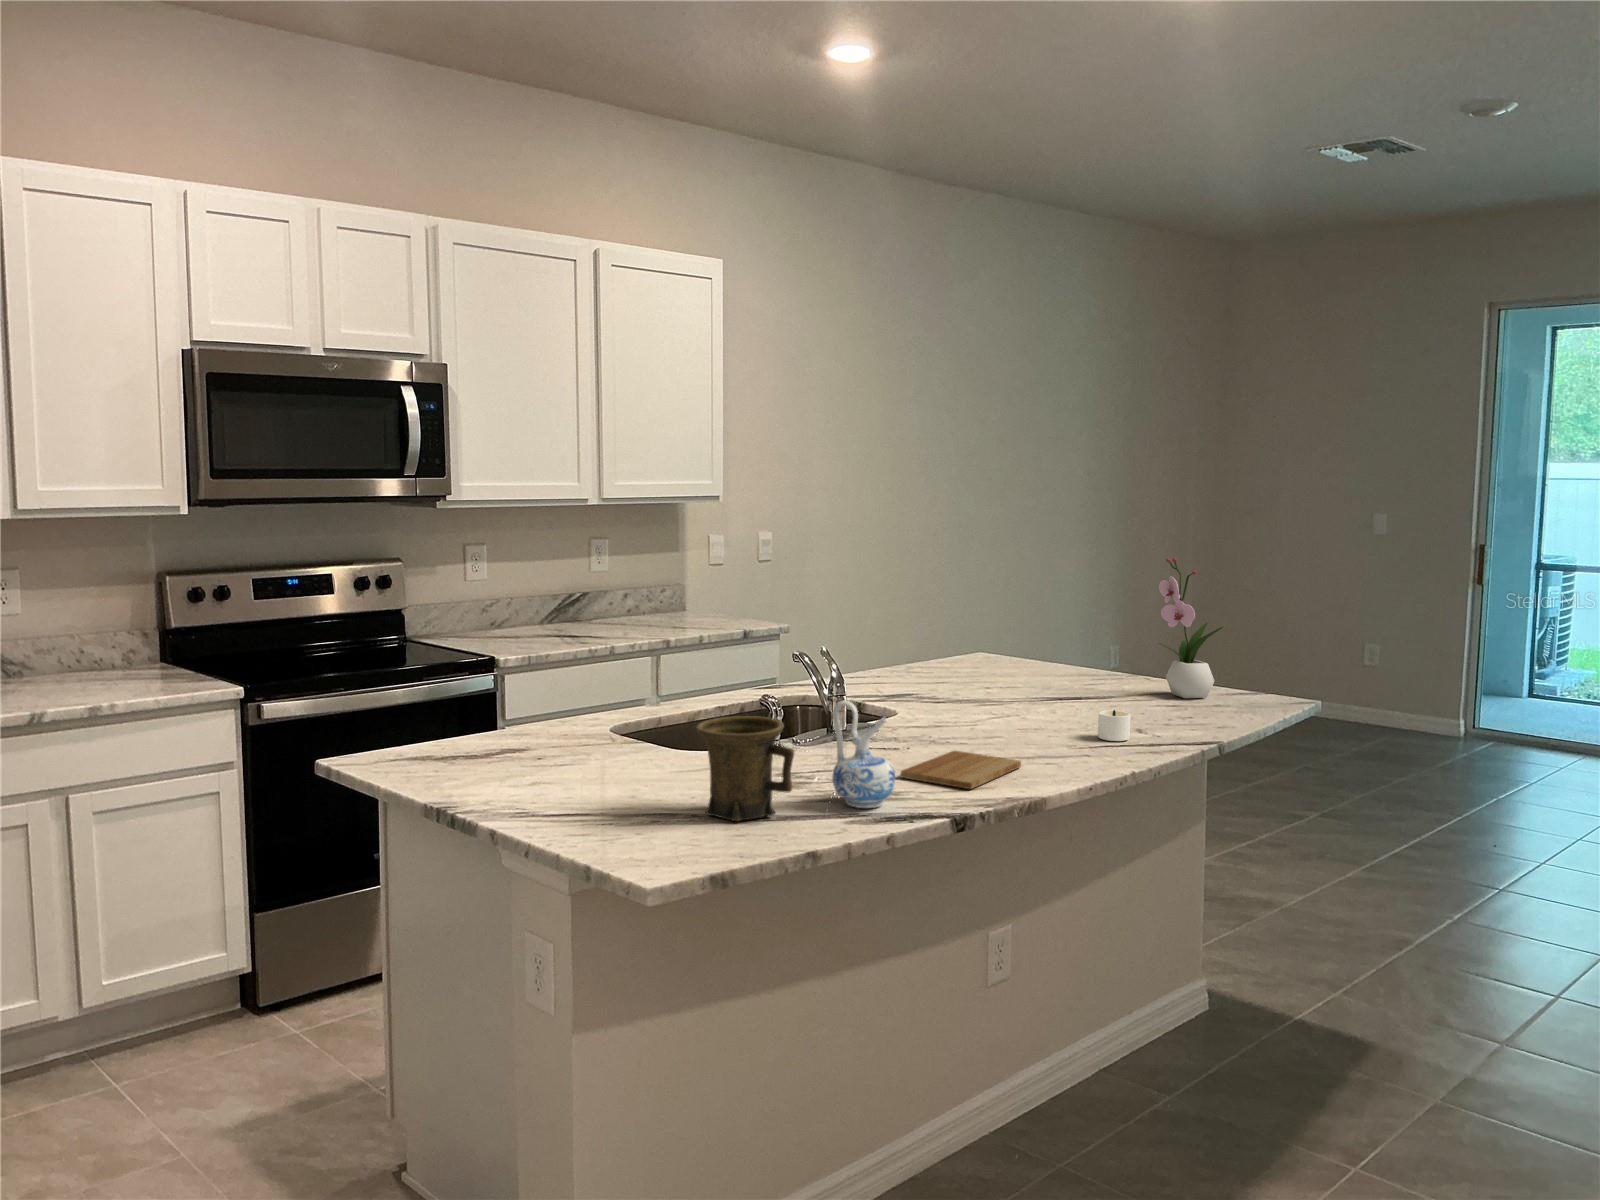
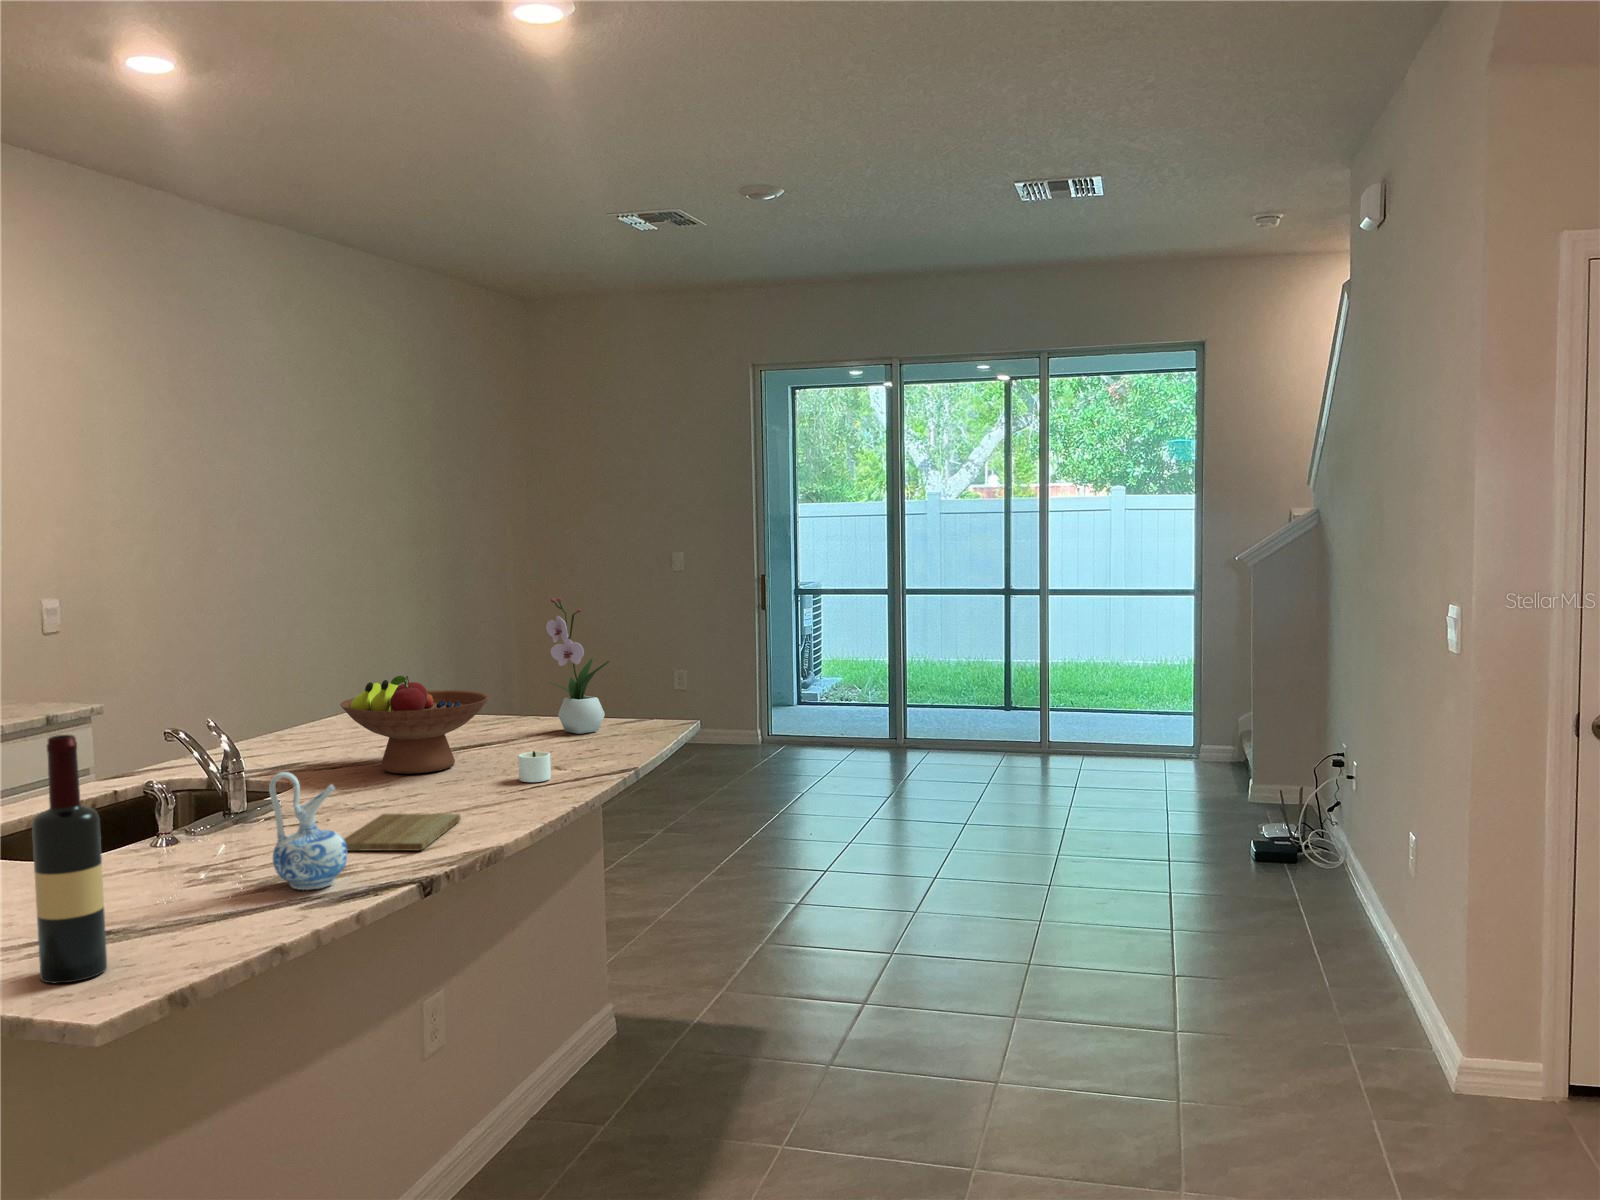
fruit bowl: none [945,624,1083,717] -> present [340,676,489,774]
wine bottle: none [632,649,681,849] -> present [32,735,107,983]
mug: present [697,716,794,821] -> none [102,803,235,930]

